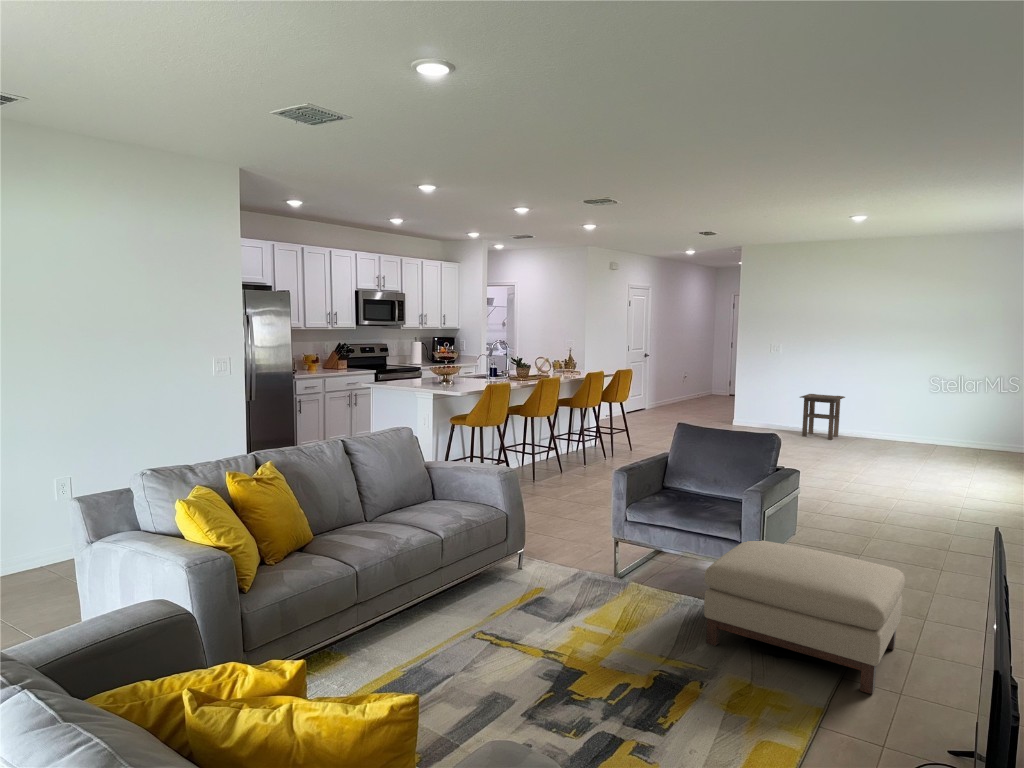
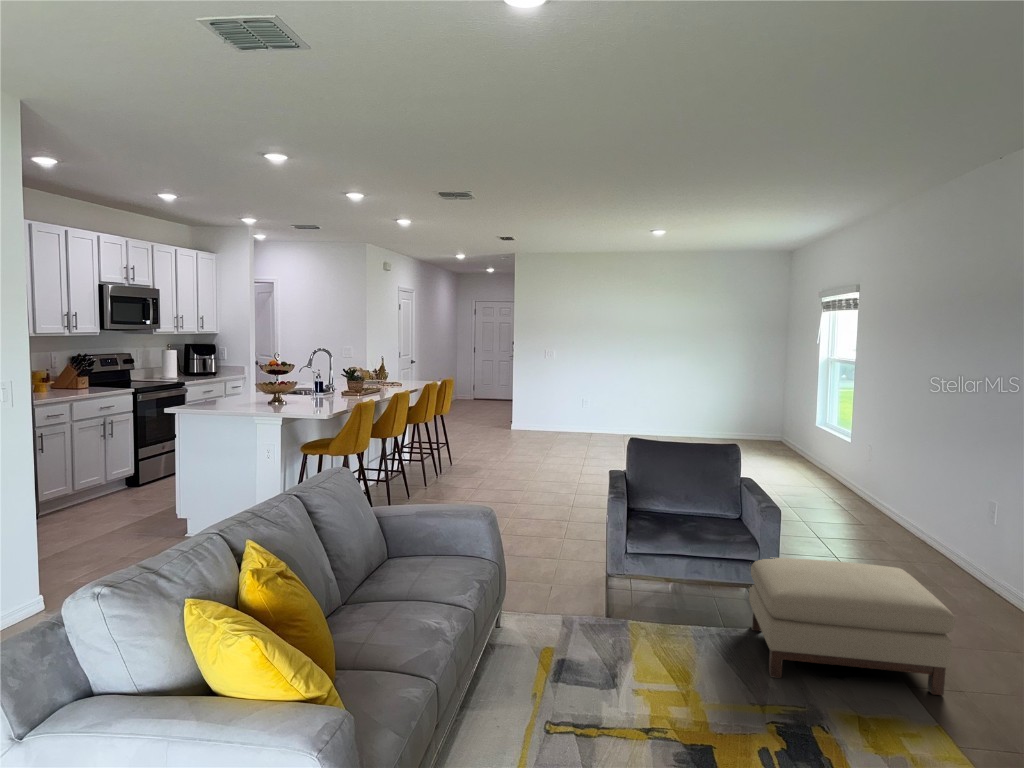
side table: present [800,394,845,440] -> none [581,398,616,440]

